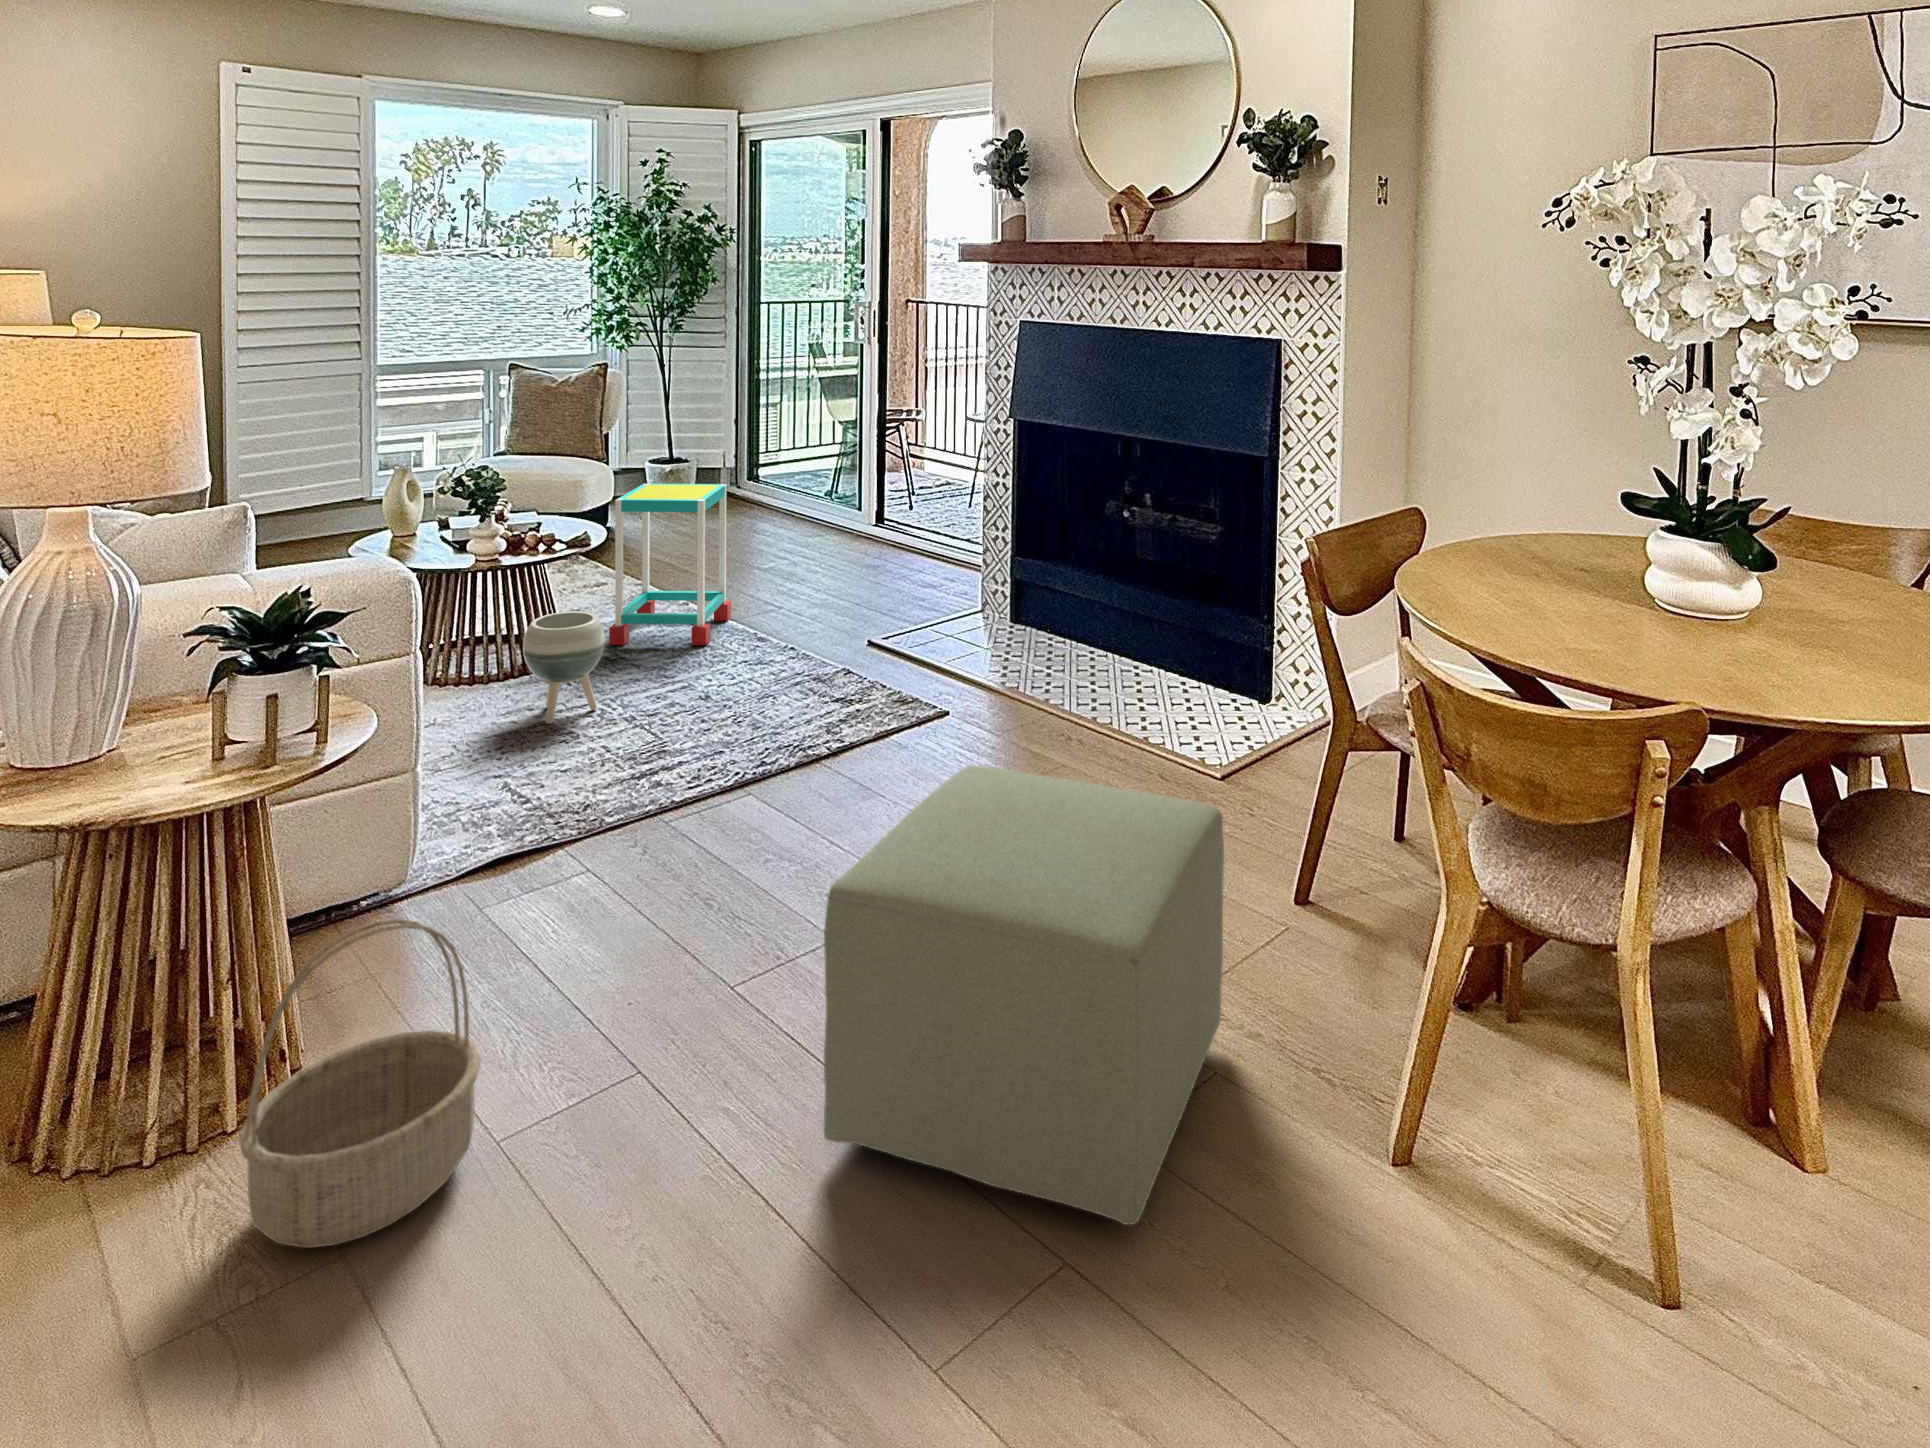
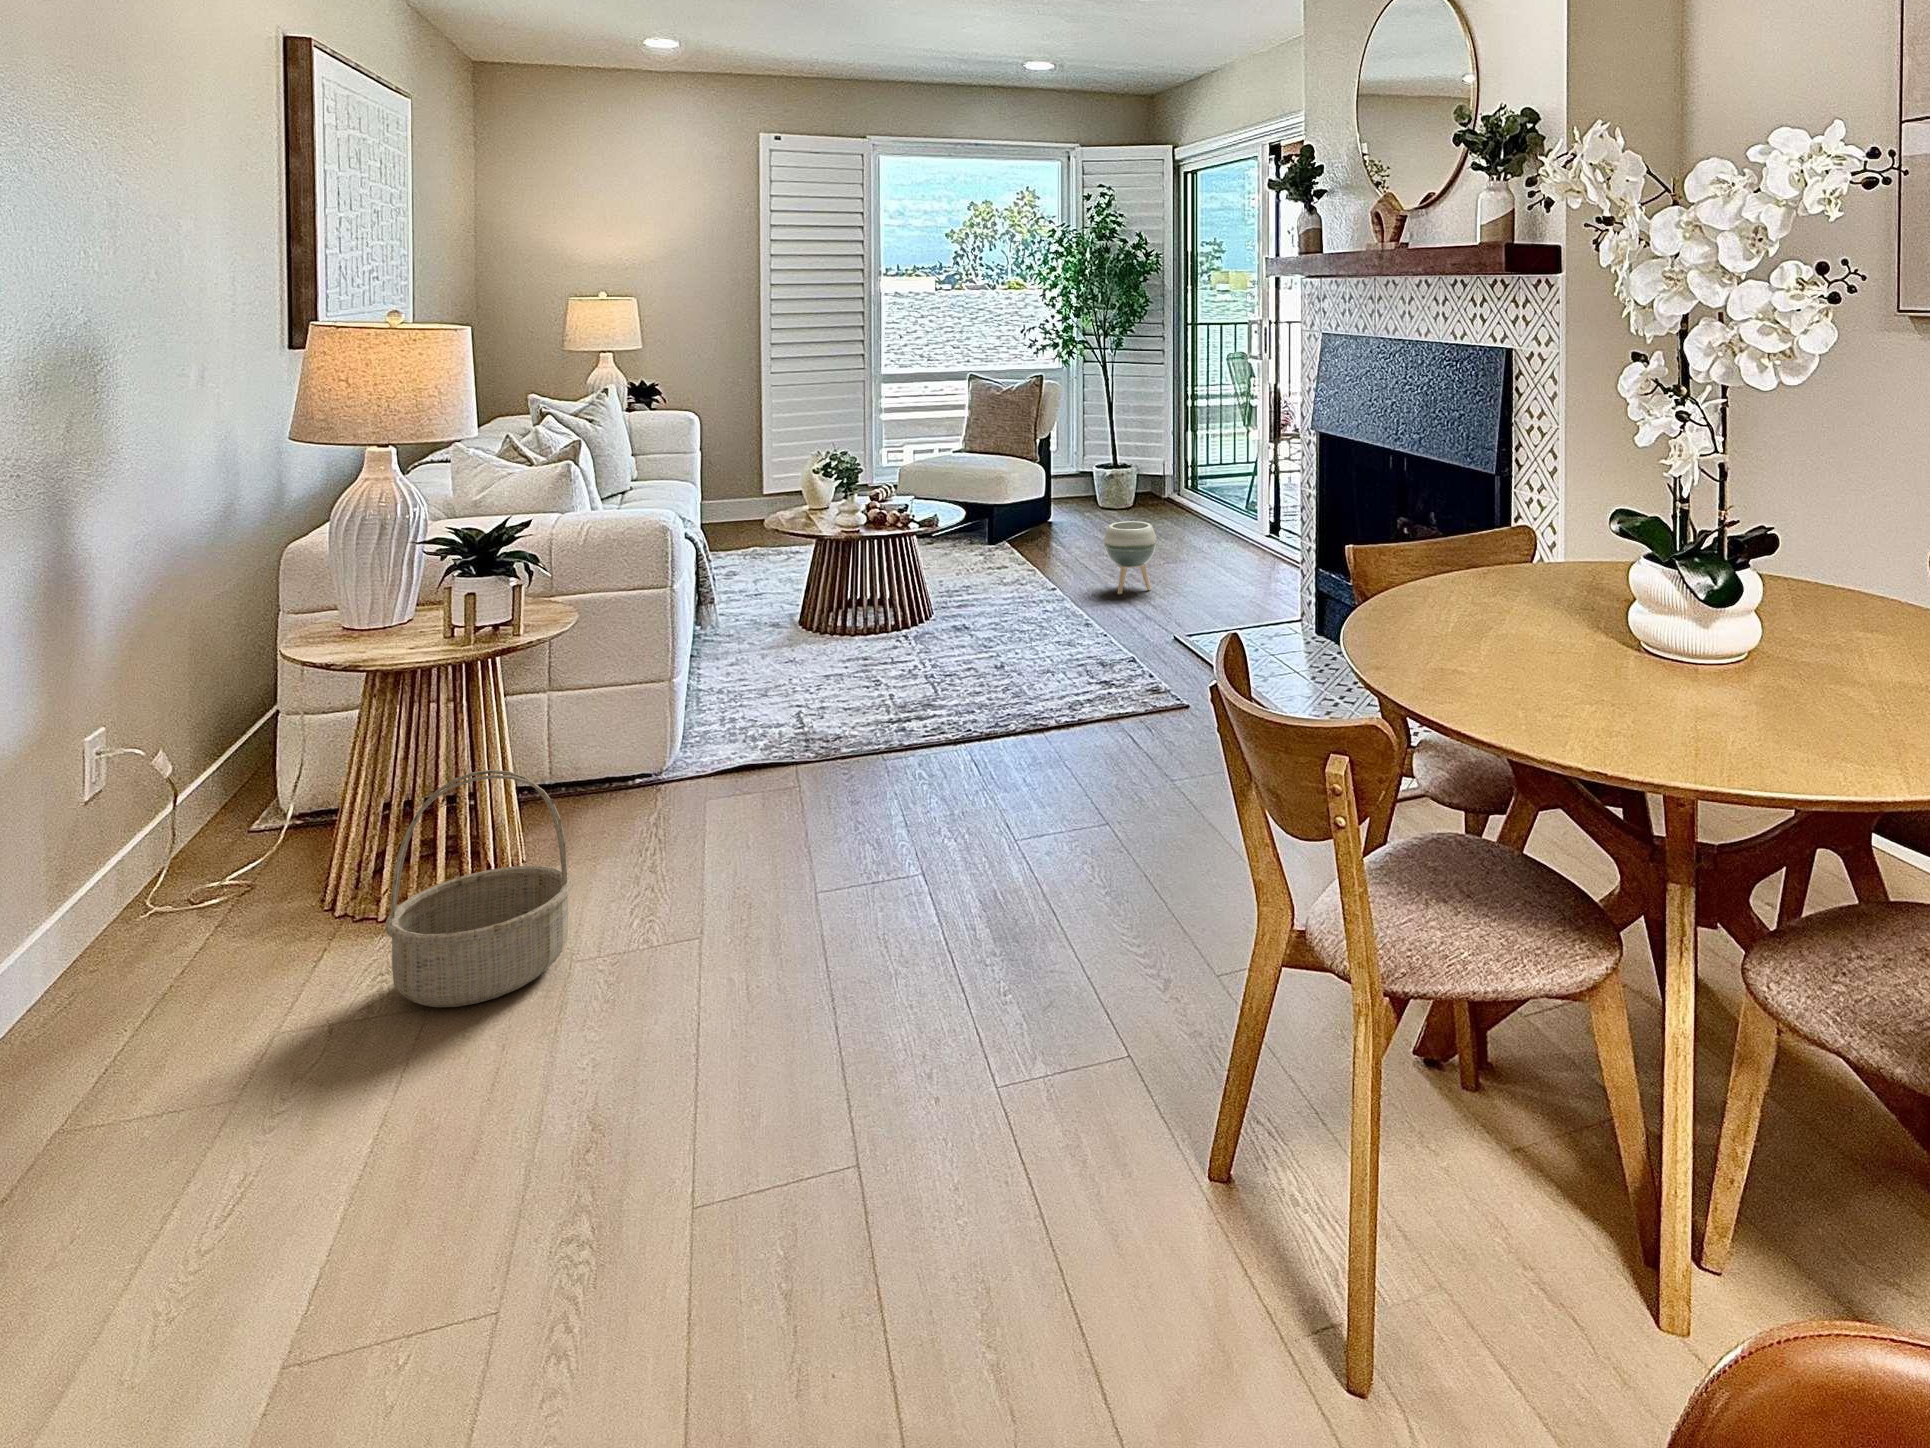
side table: present [609,484,731,645] -> none [966,477,1078,621]
planter: present [523,611,605,724] -> present [1104,521,1156,594]
ottoman: present [824,765,1224,1225] -> none [773,727,1175,1160]

